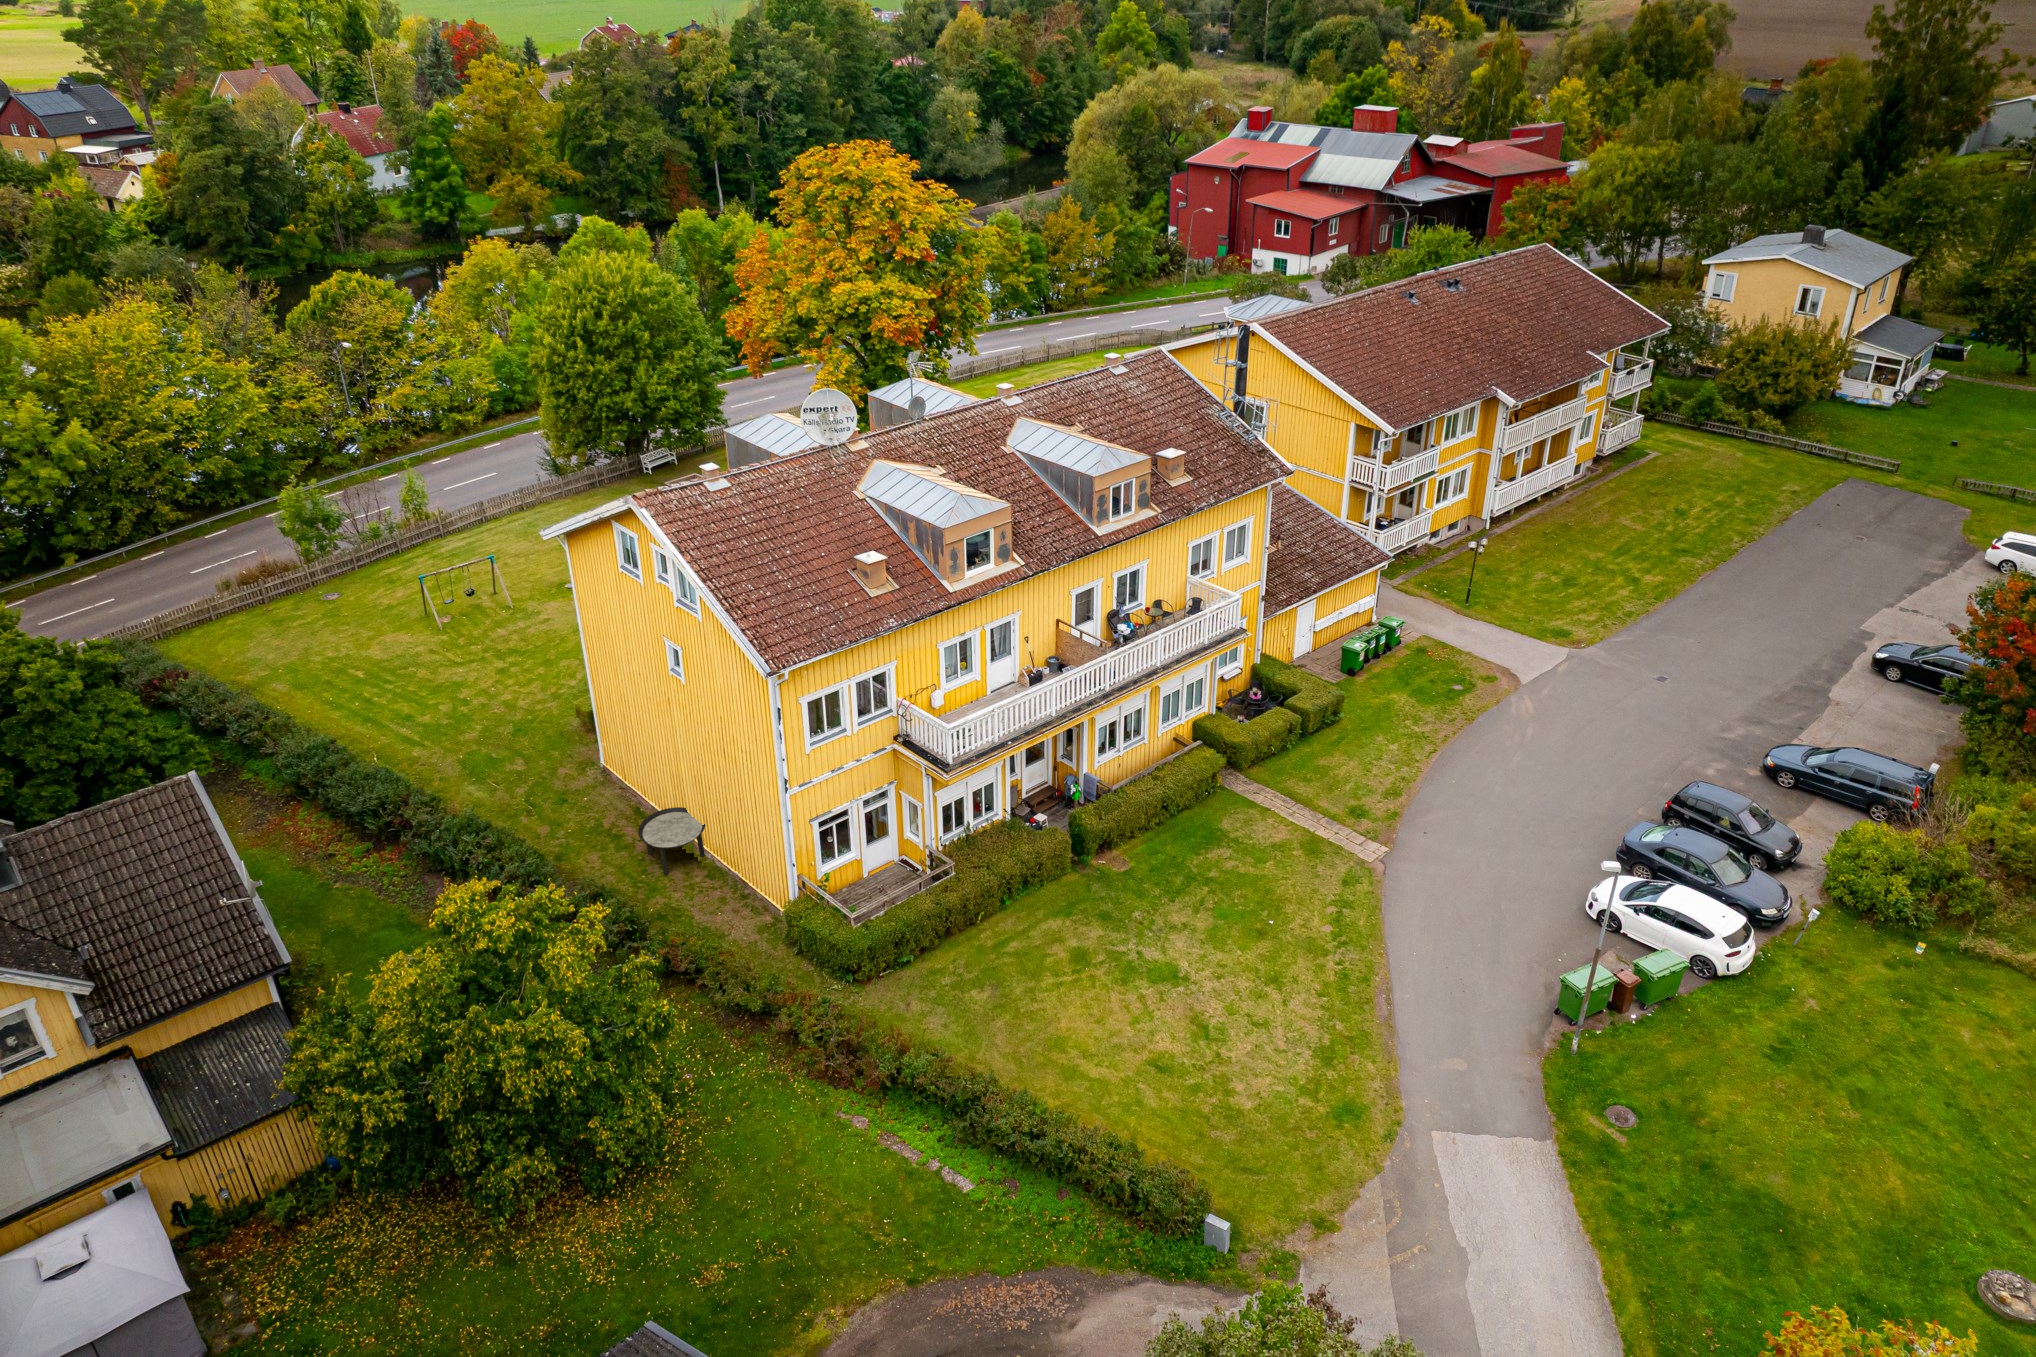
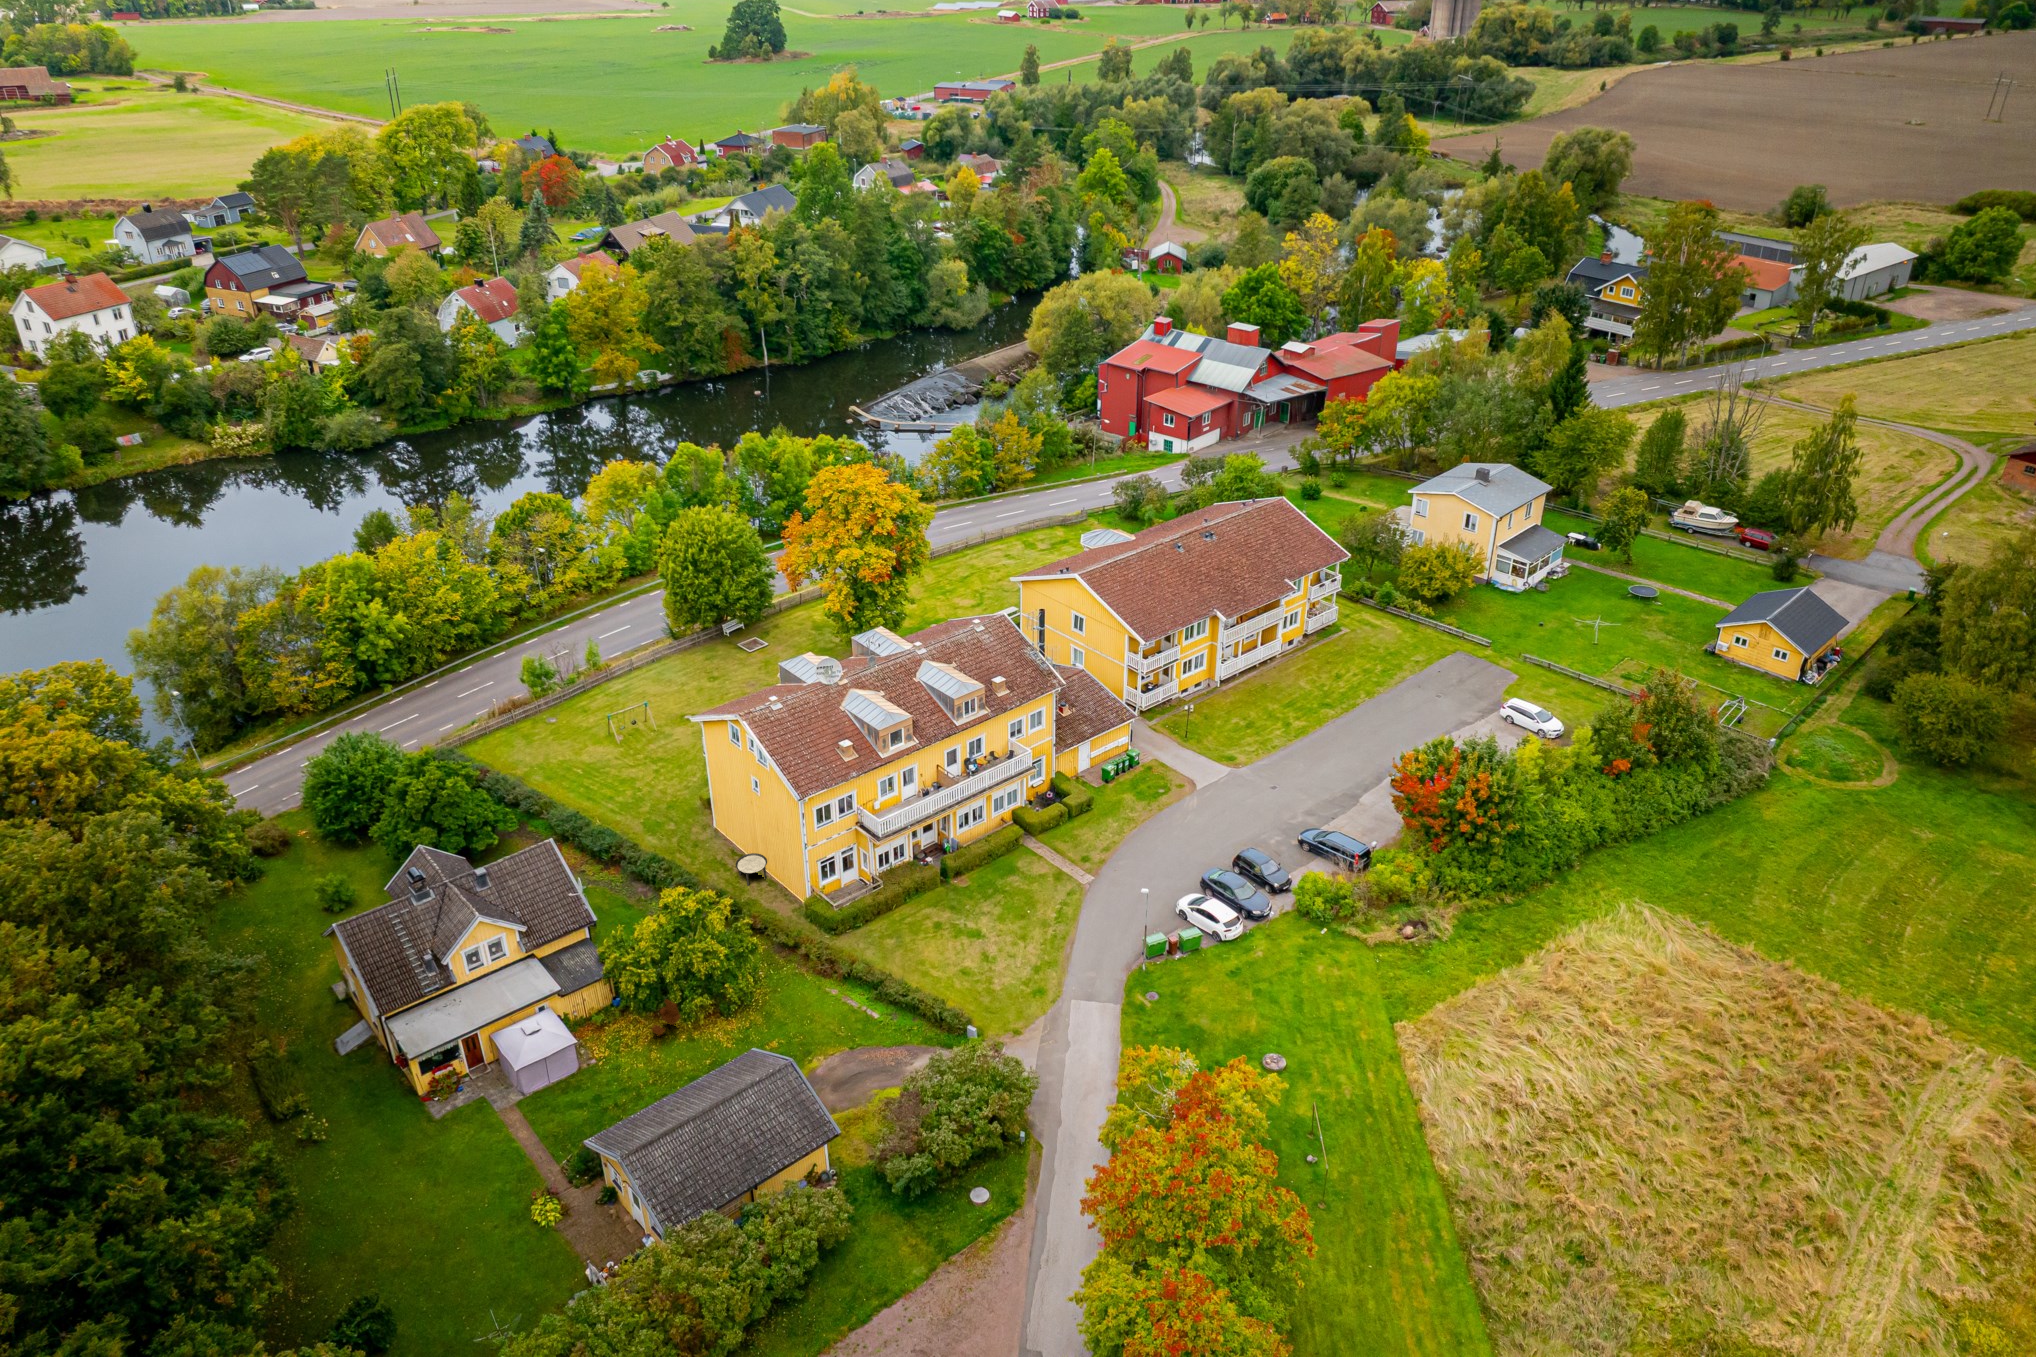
lounge chair: none [401,1160,479,1269] -> present [652,1000,680,1036]

